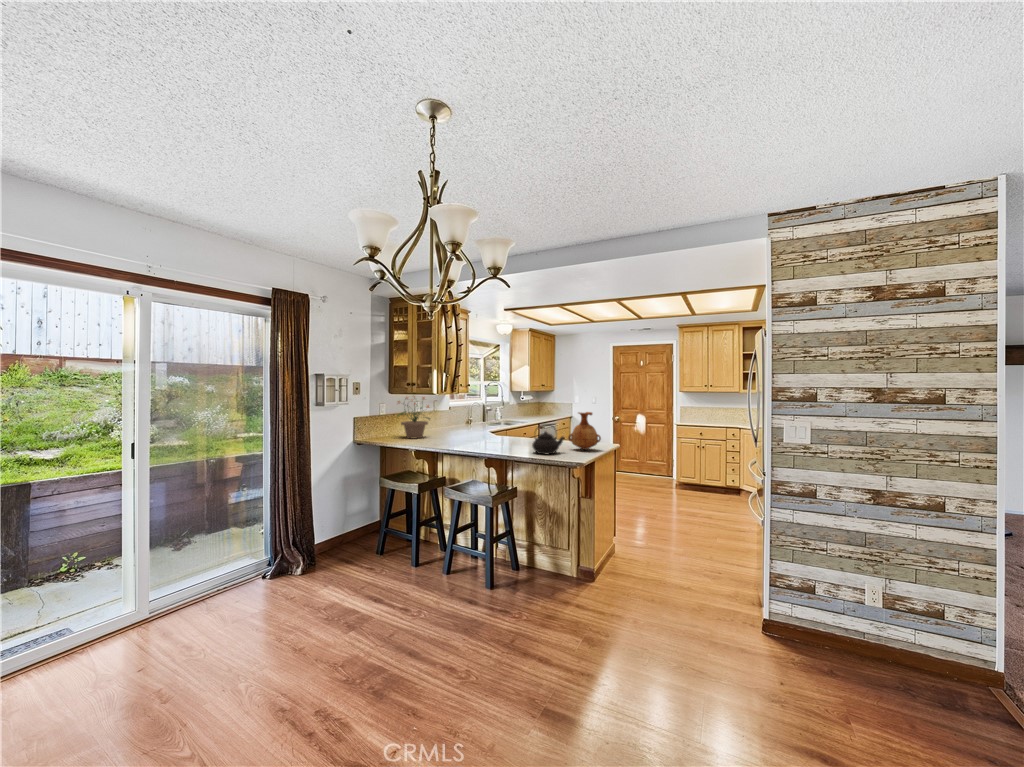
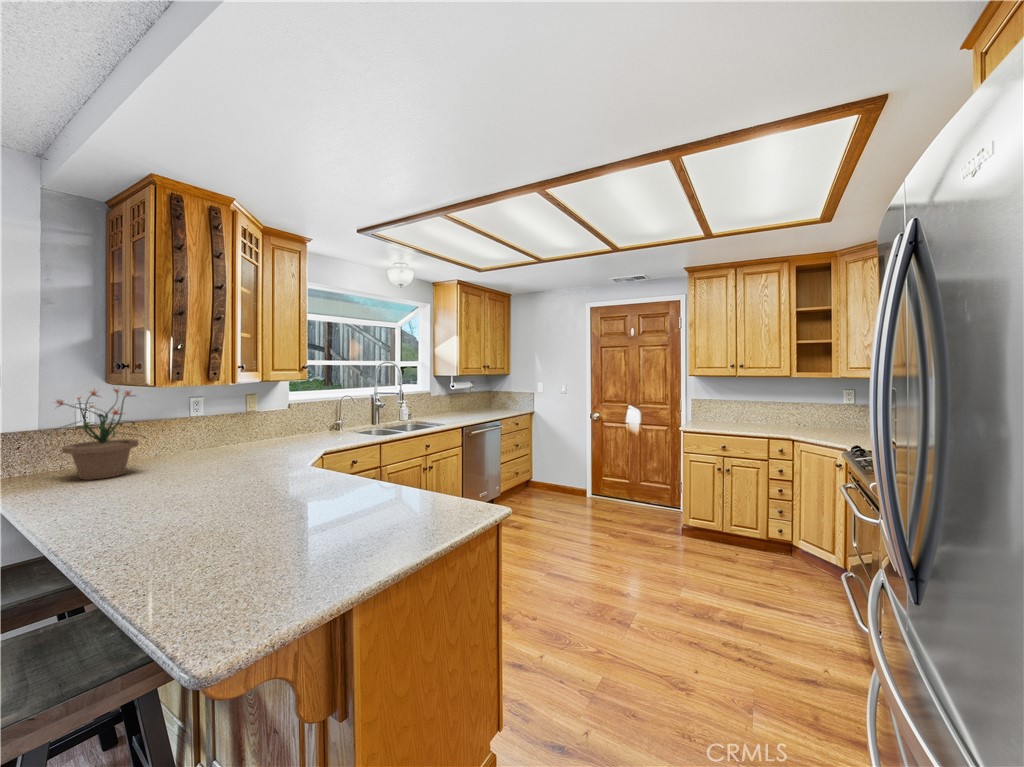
vase: present [568,412,601,450] -> none [331,434,413,540]
teapot: present [532,424,564,454] -> none [169,477,284,575]

